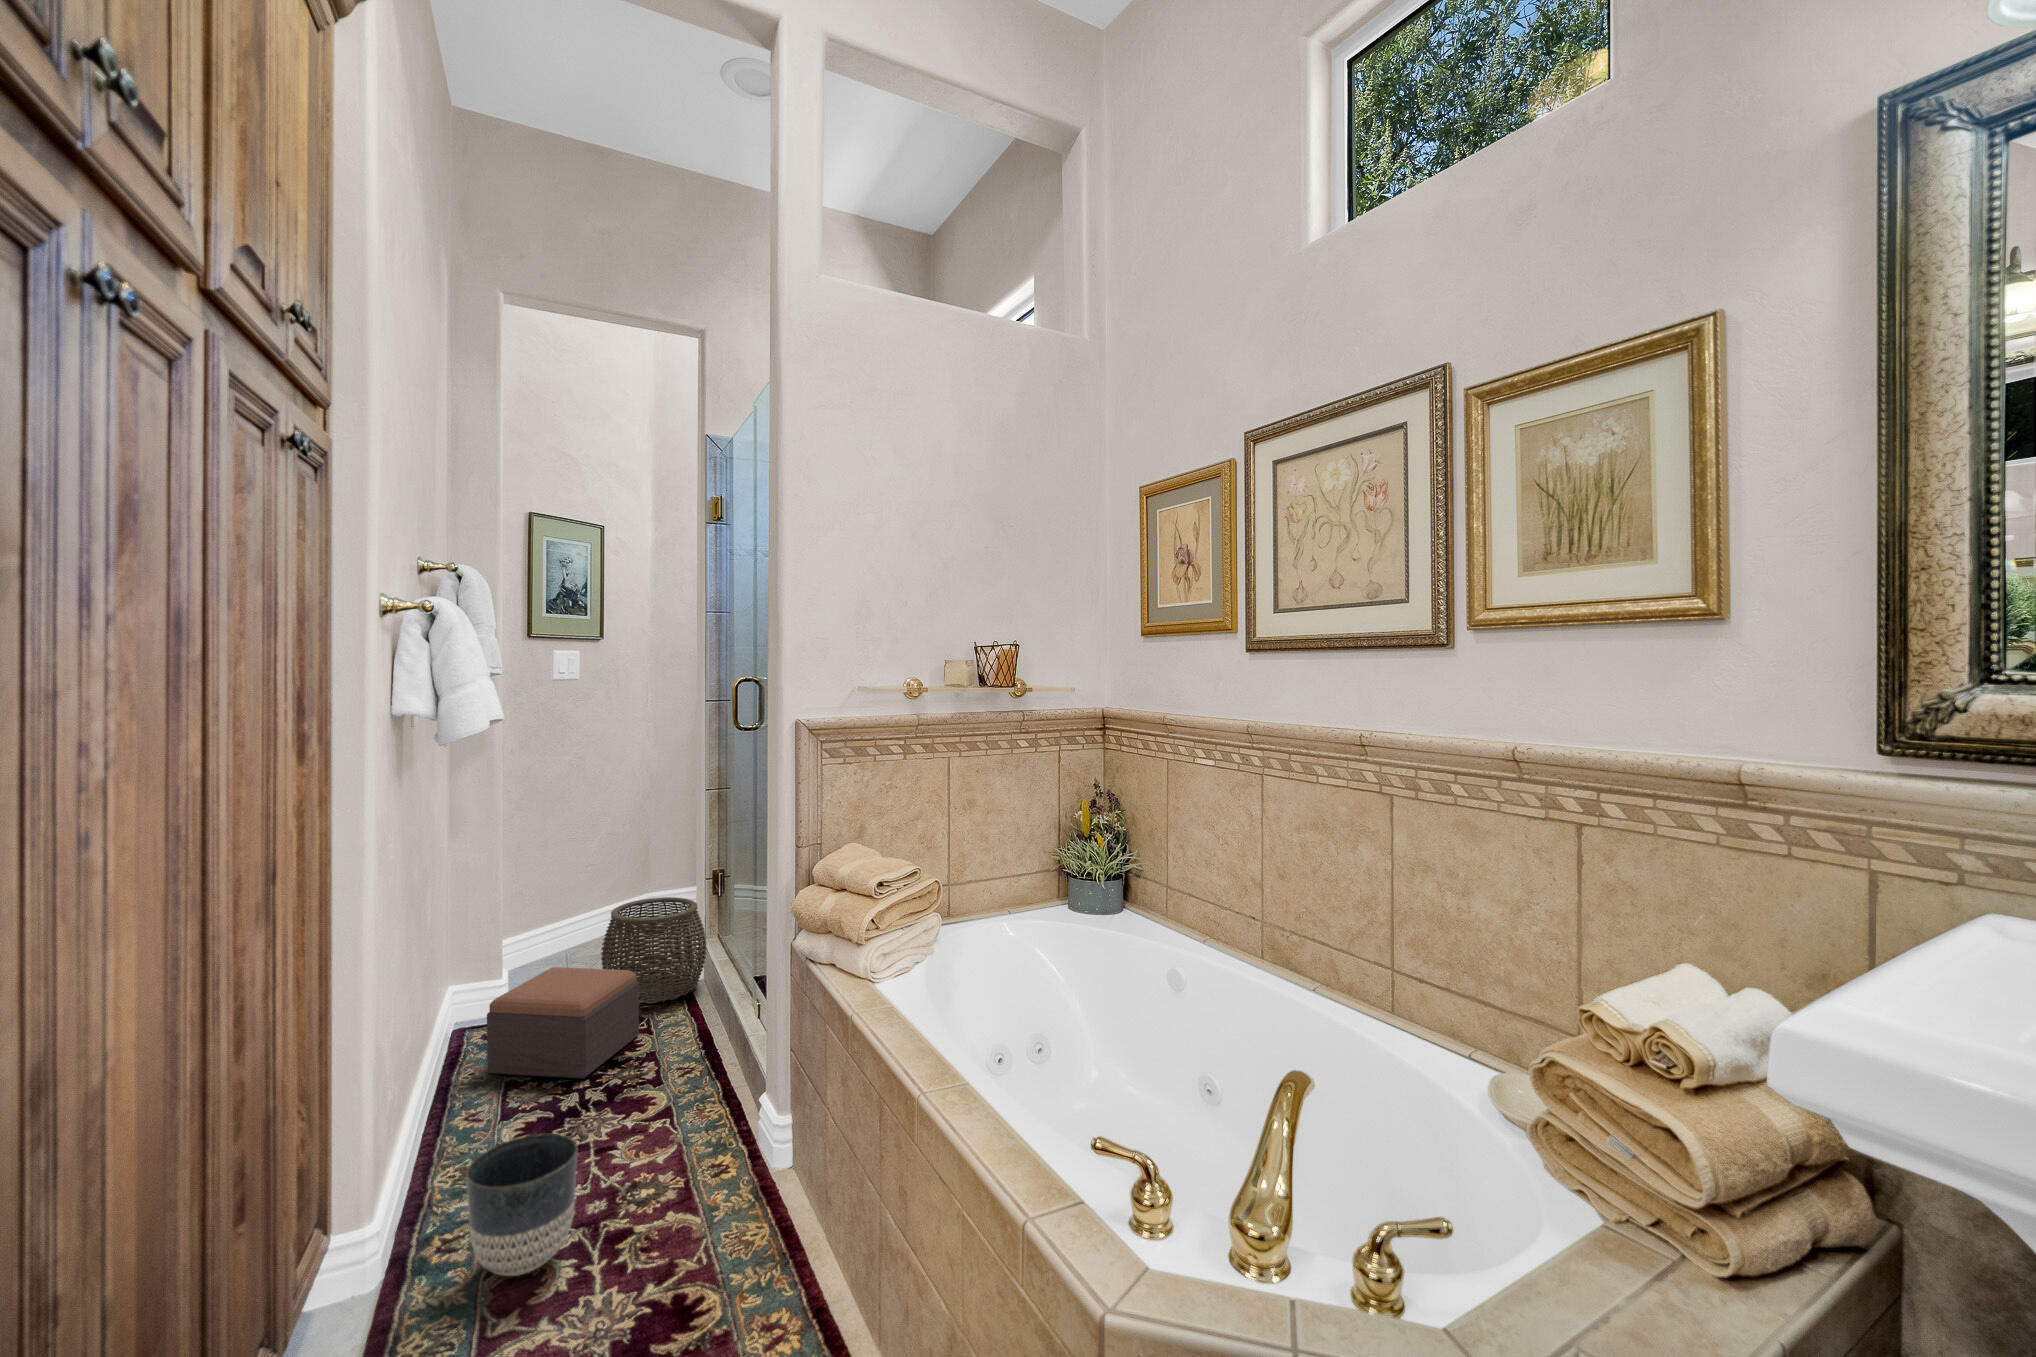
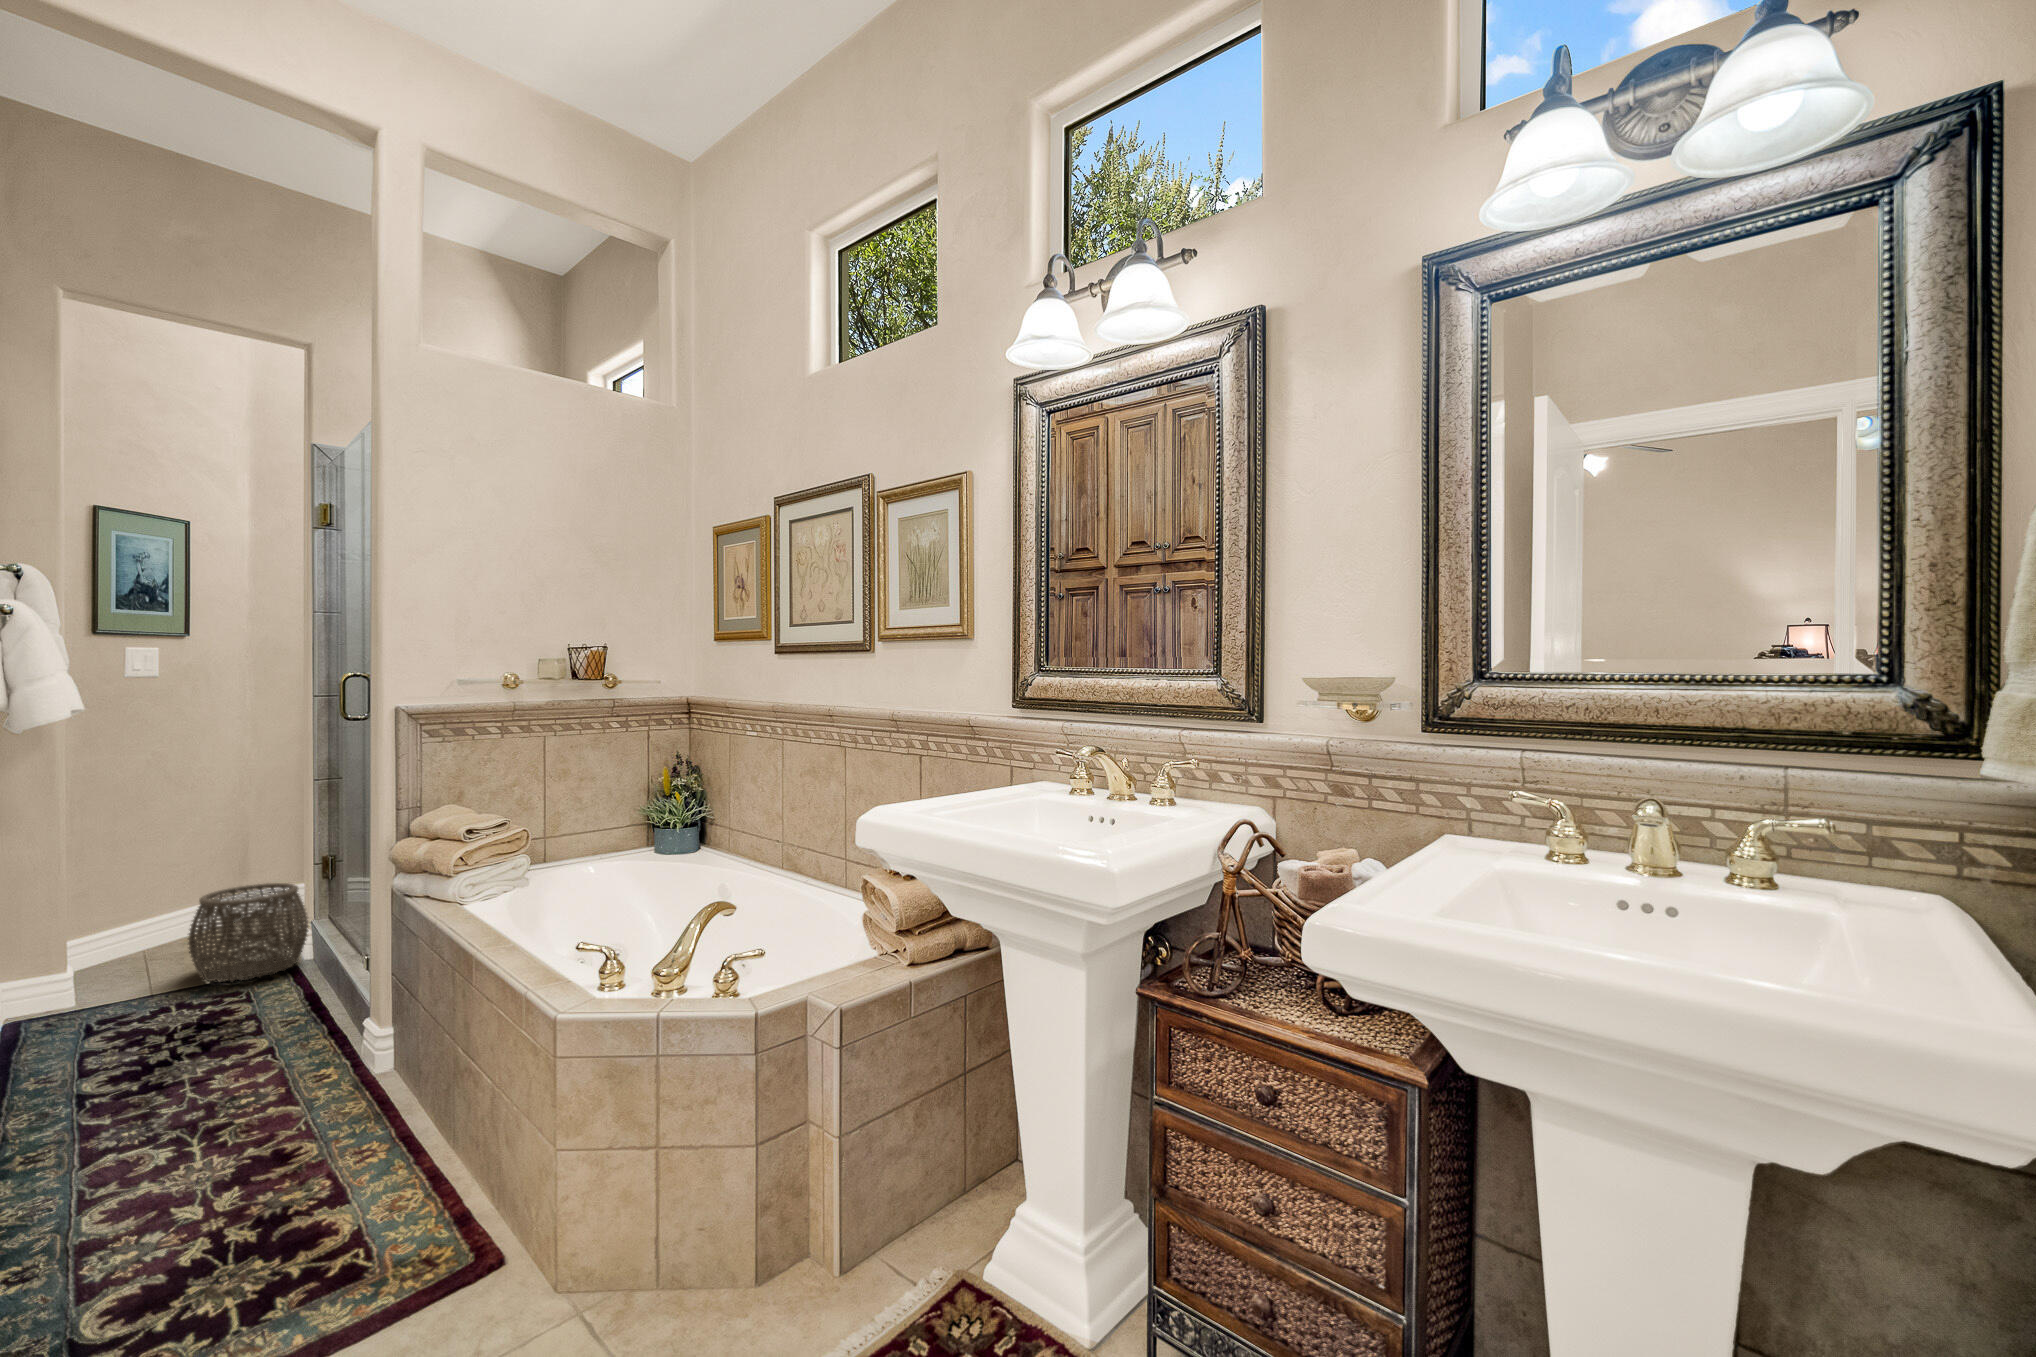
footstool: present [487,967,639,1079] -> none [58,944,233,1047]
planter: present [466,1134,577,1276] -> none [63,1051,178,1163]

